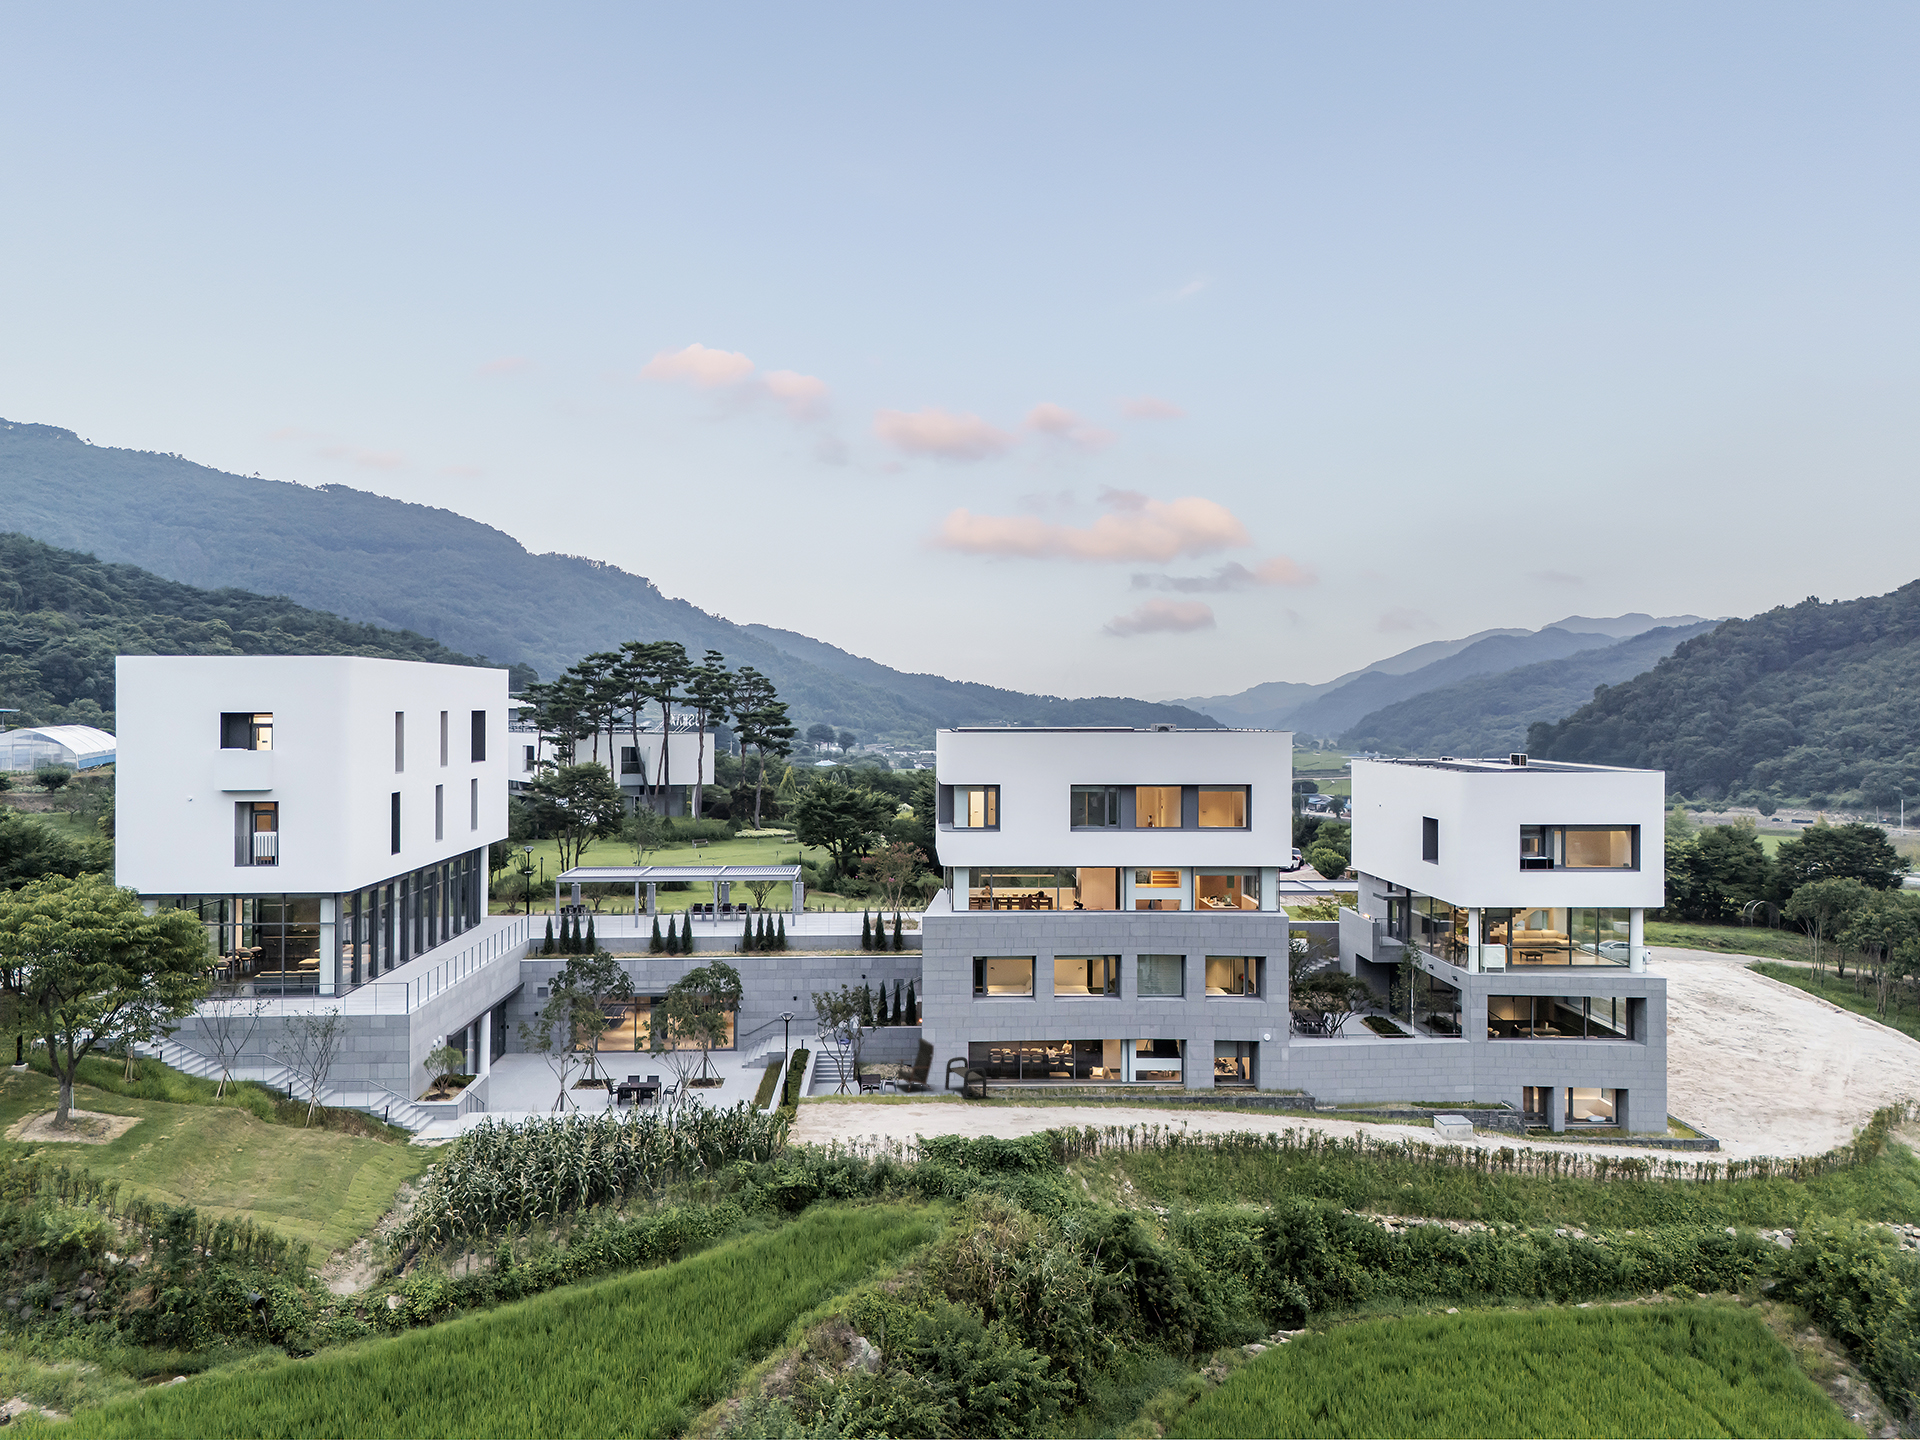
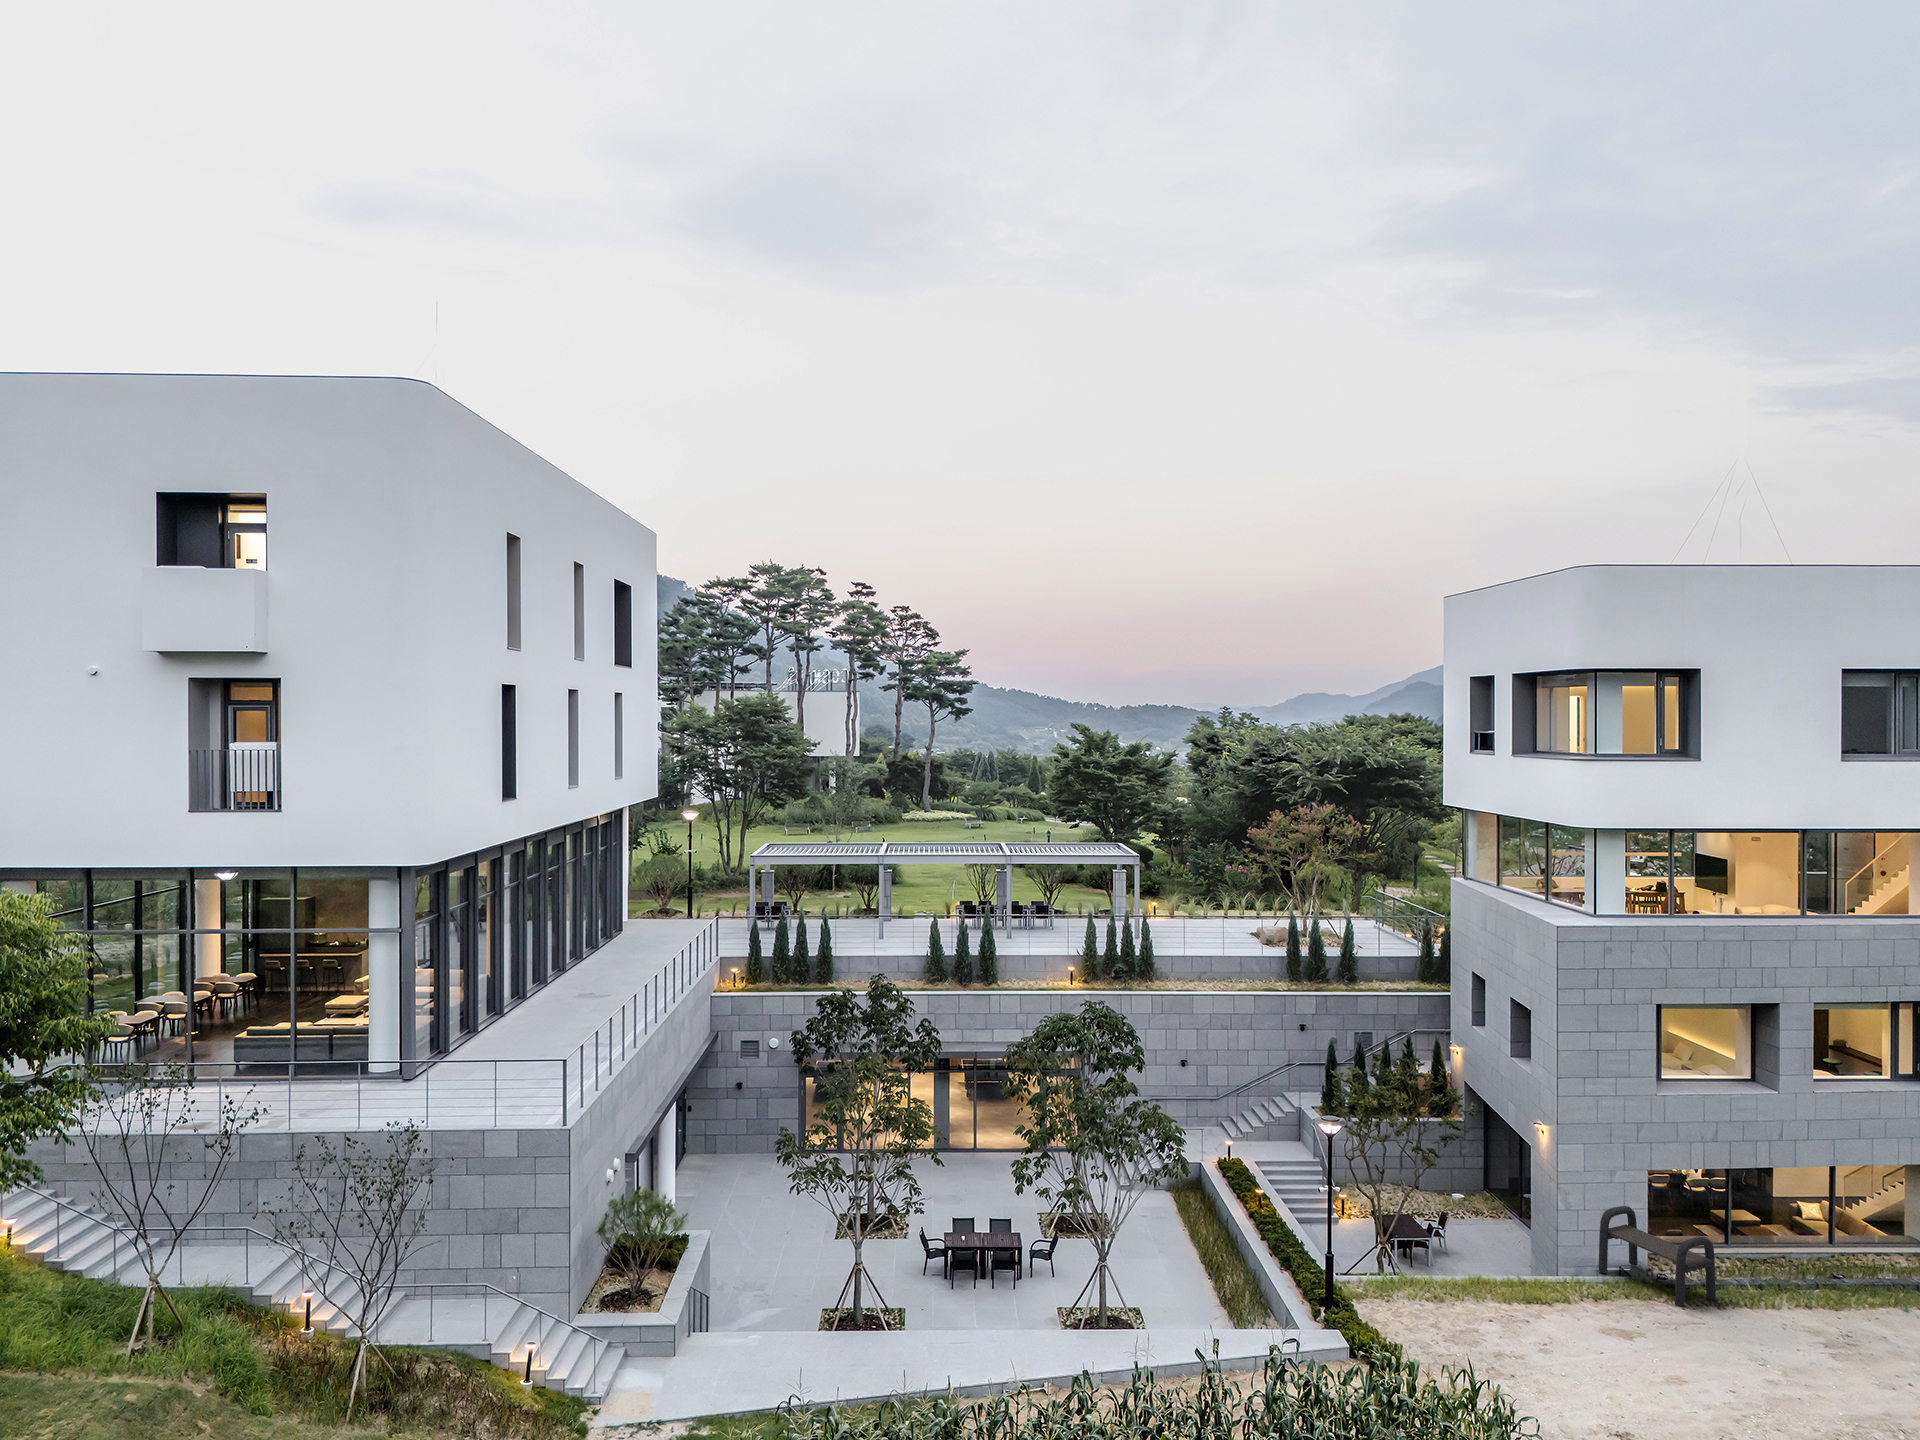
lounge chair: present [897,1038,934,1091] -> none [1486,1164,1582,1287]

